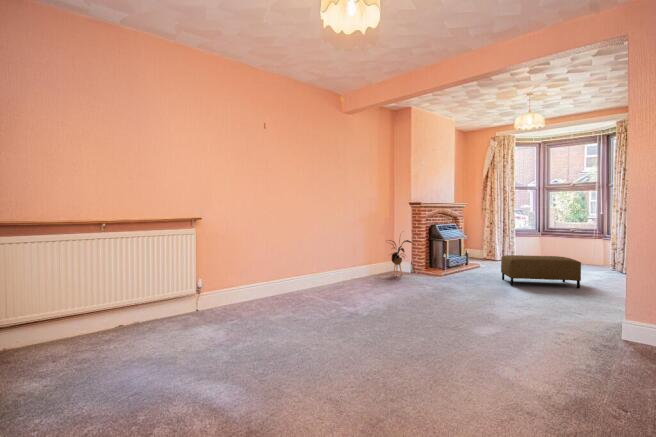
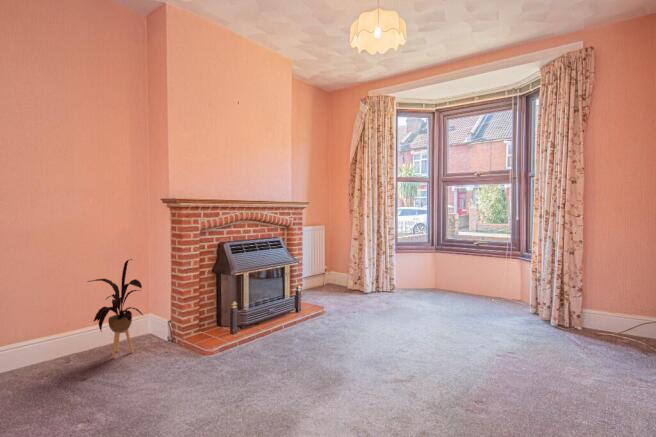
ottoman: present [501,255,581,288] -> none [323,311,475,398]

